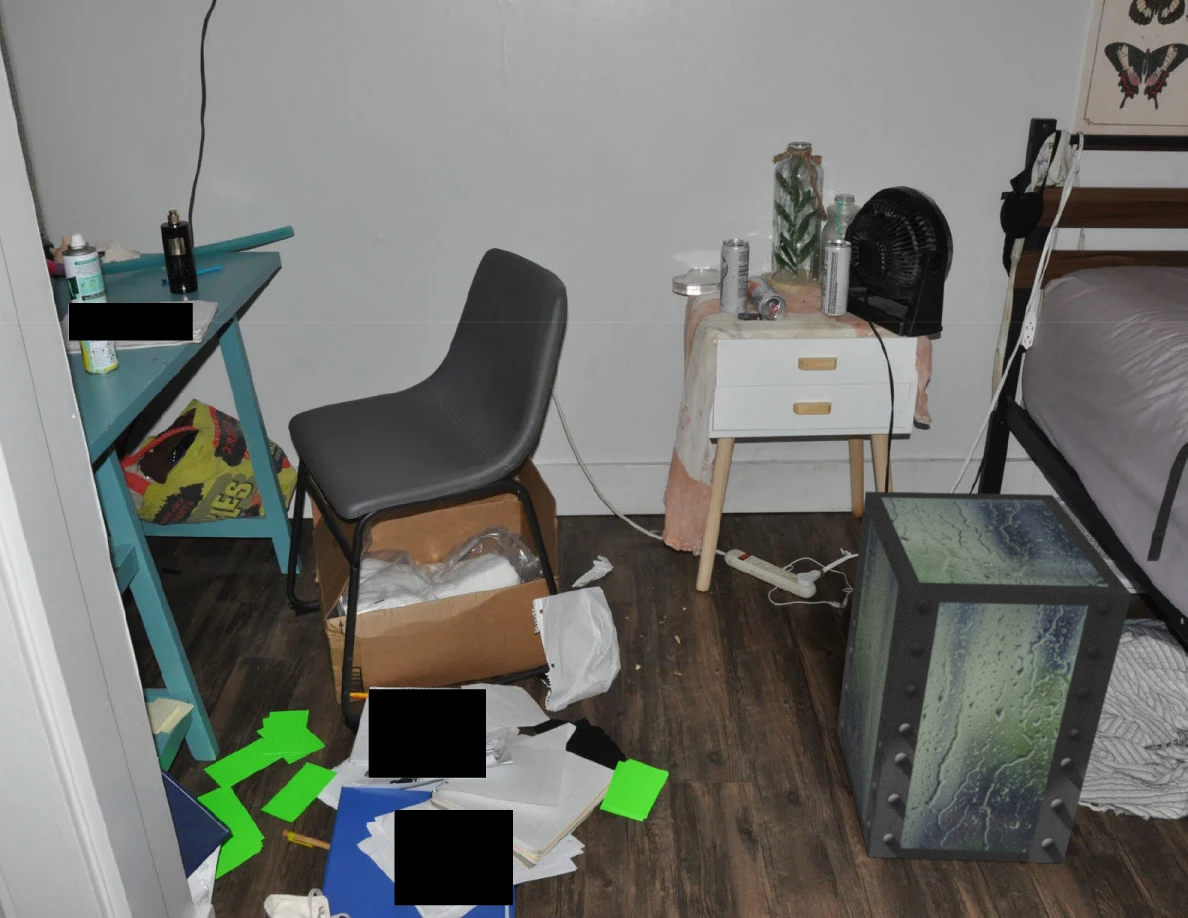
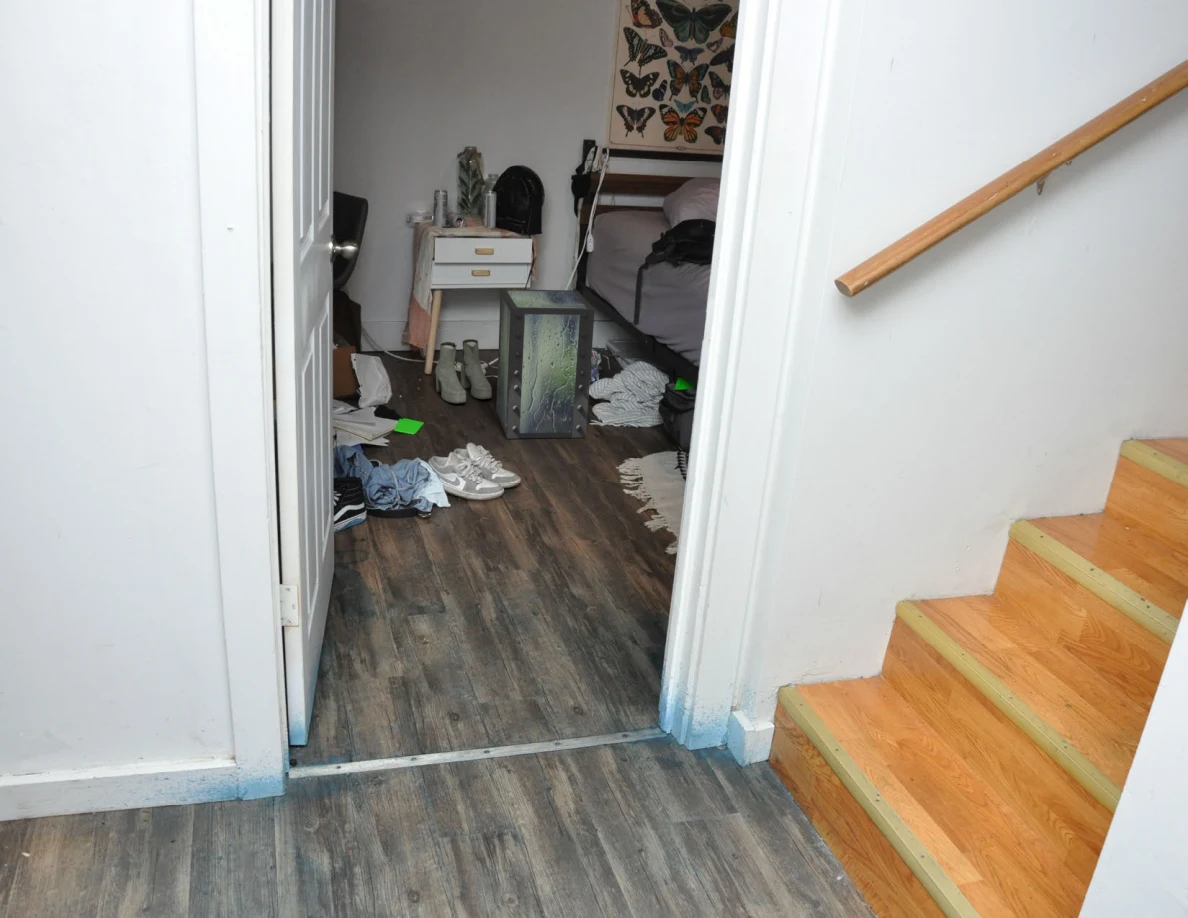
boots: none [711,549,826,702] -> present [435,339,492,404]

